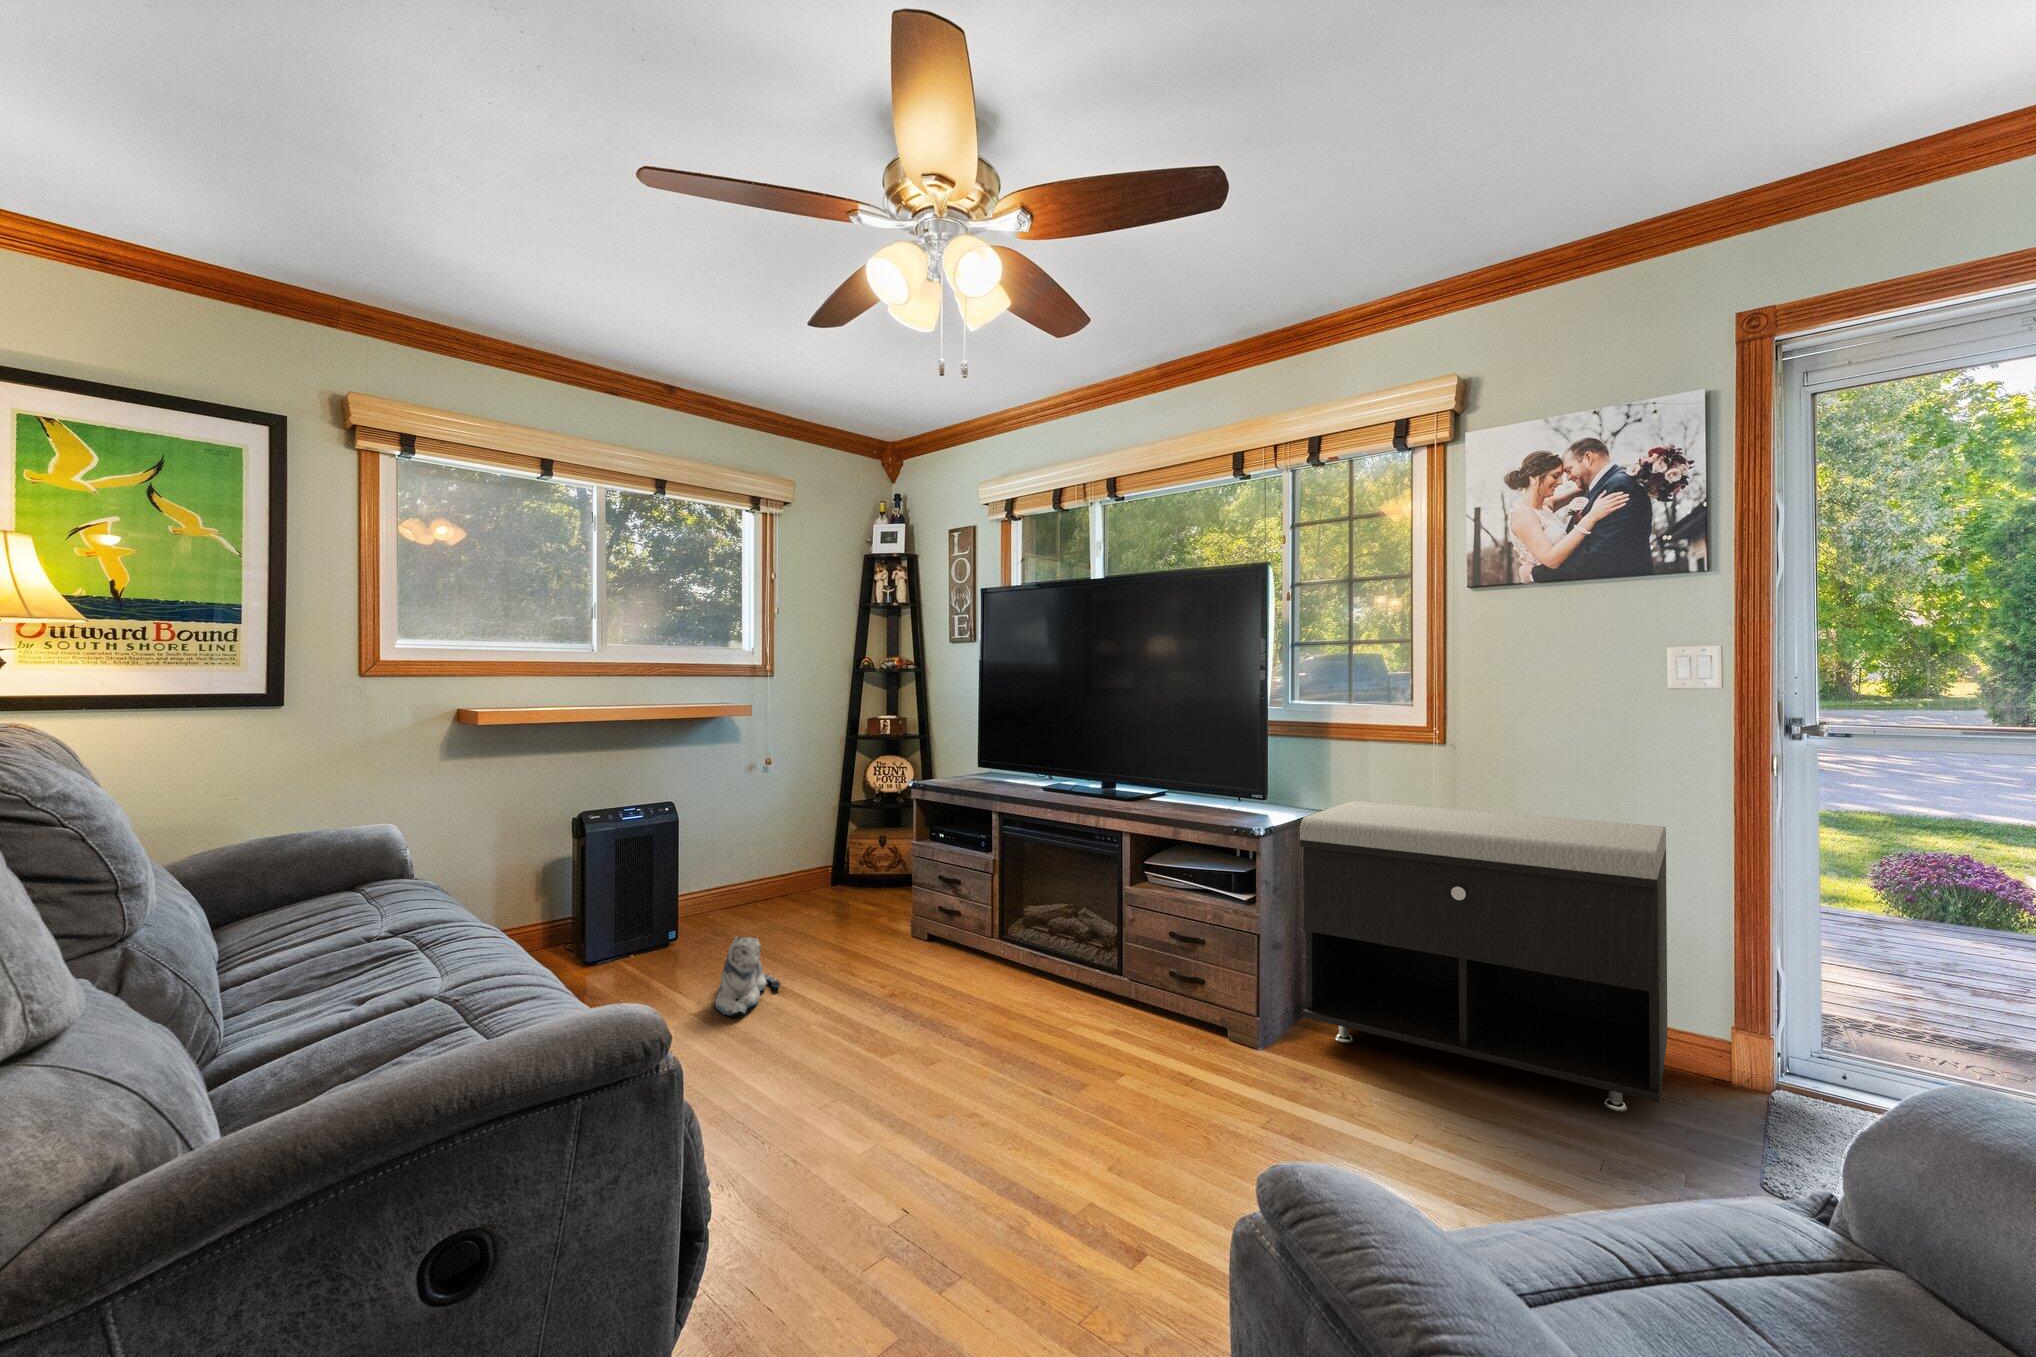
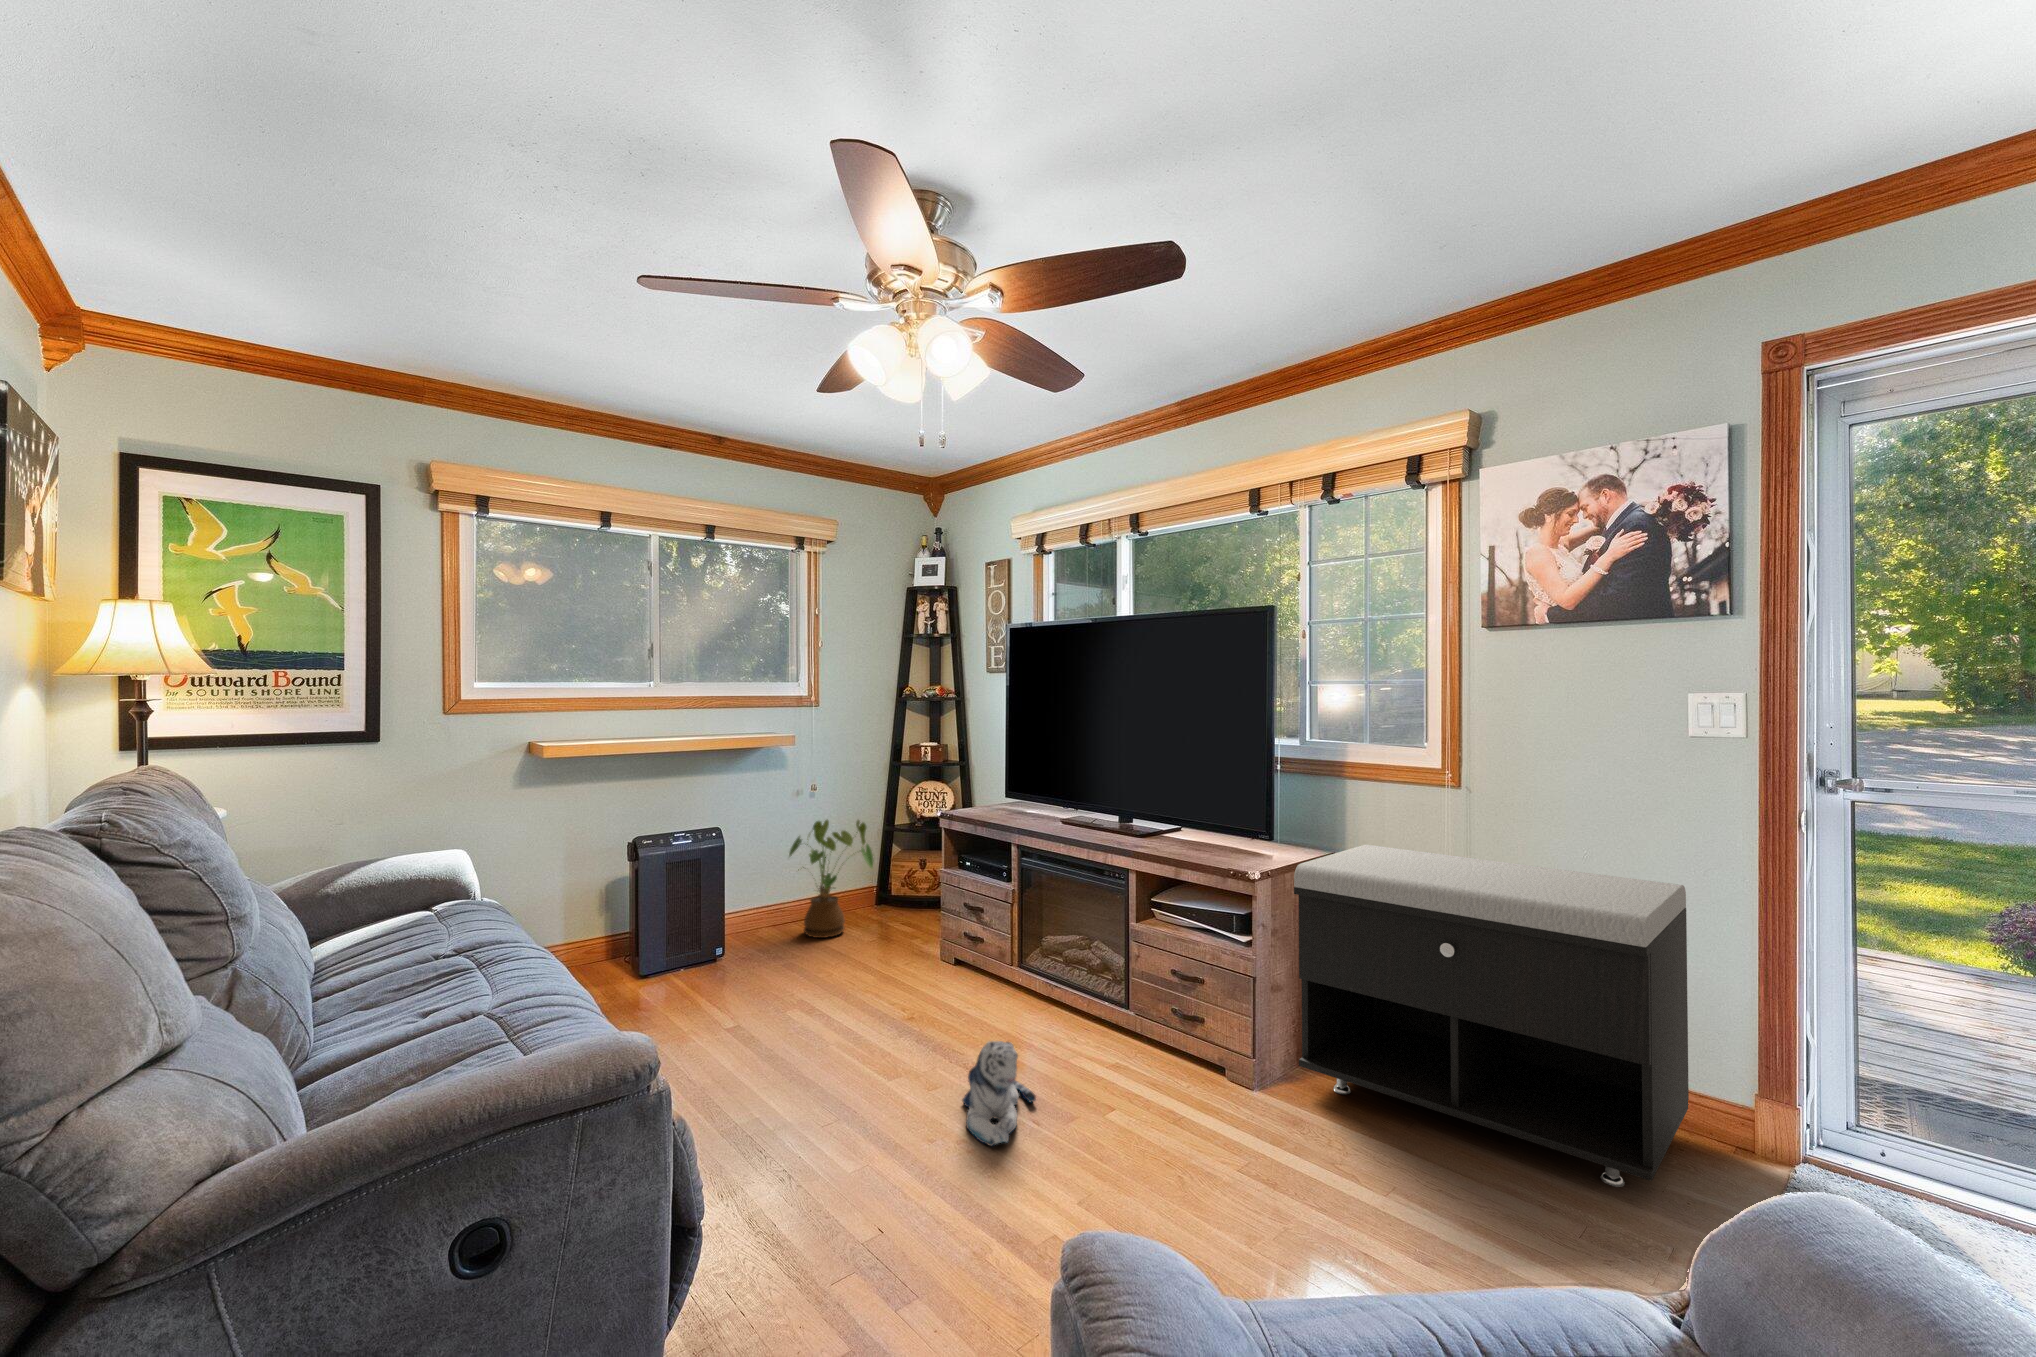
house plant: none [741,795,833,918] -> present [789,820,874,938]
plush toy: present [715,937,780,1016] -> present [962,1041,1036,1146]

